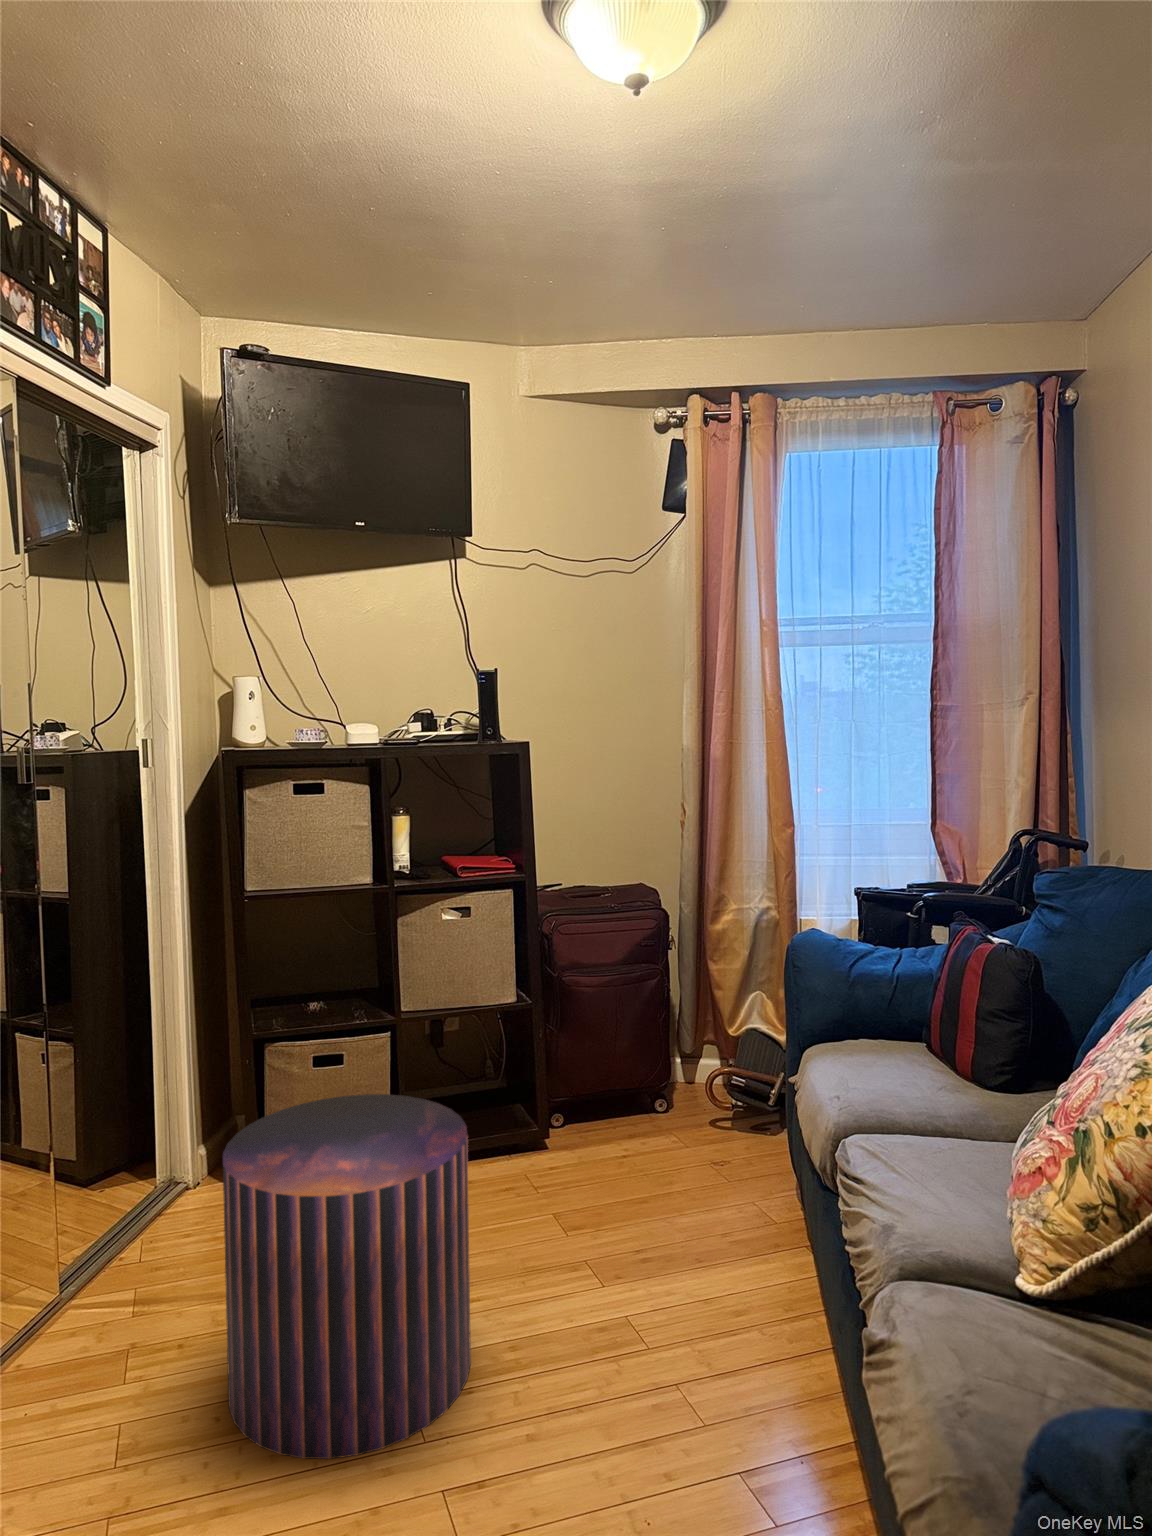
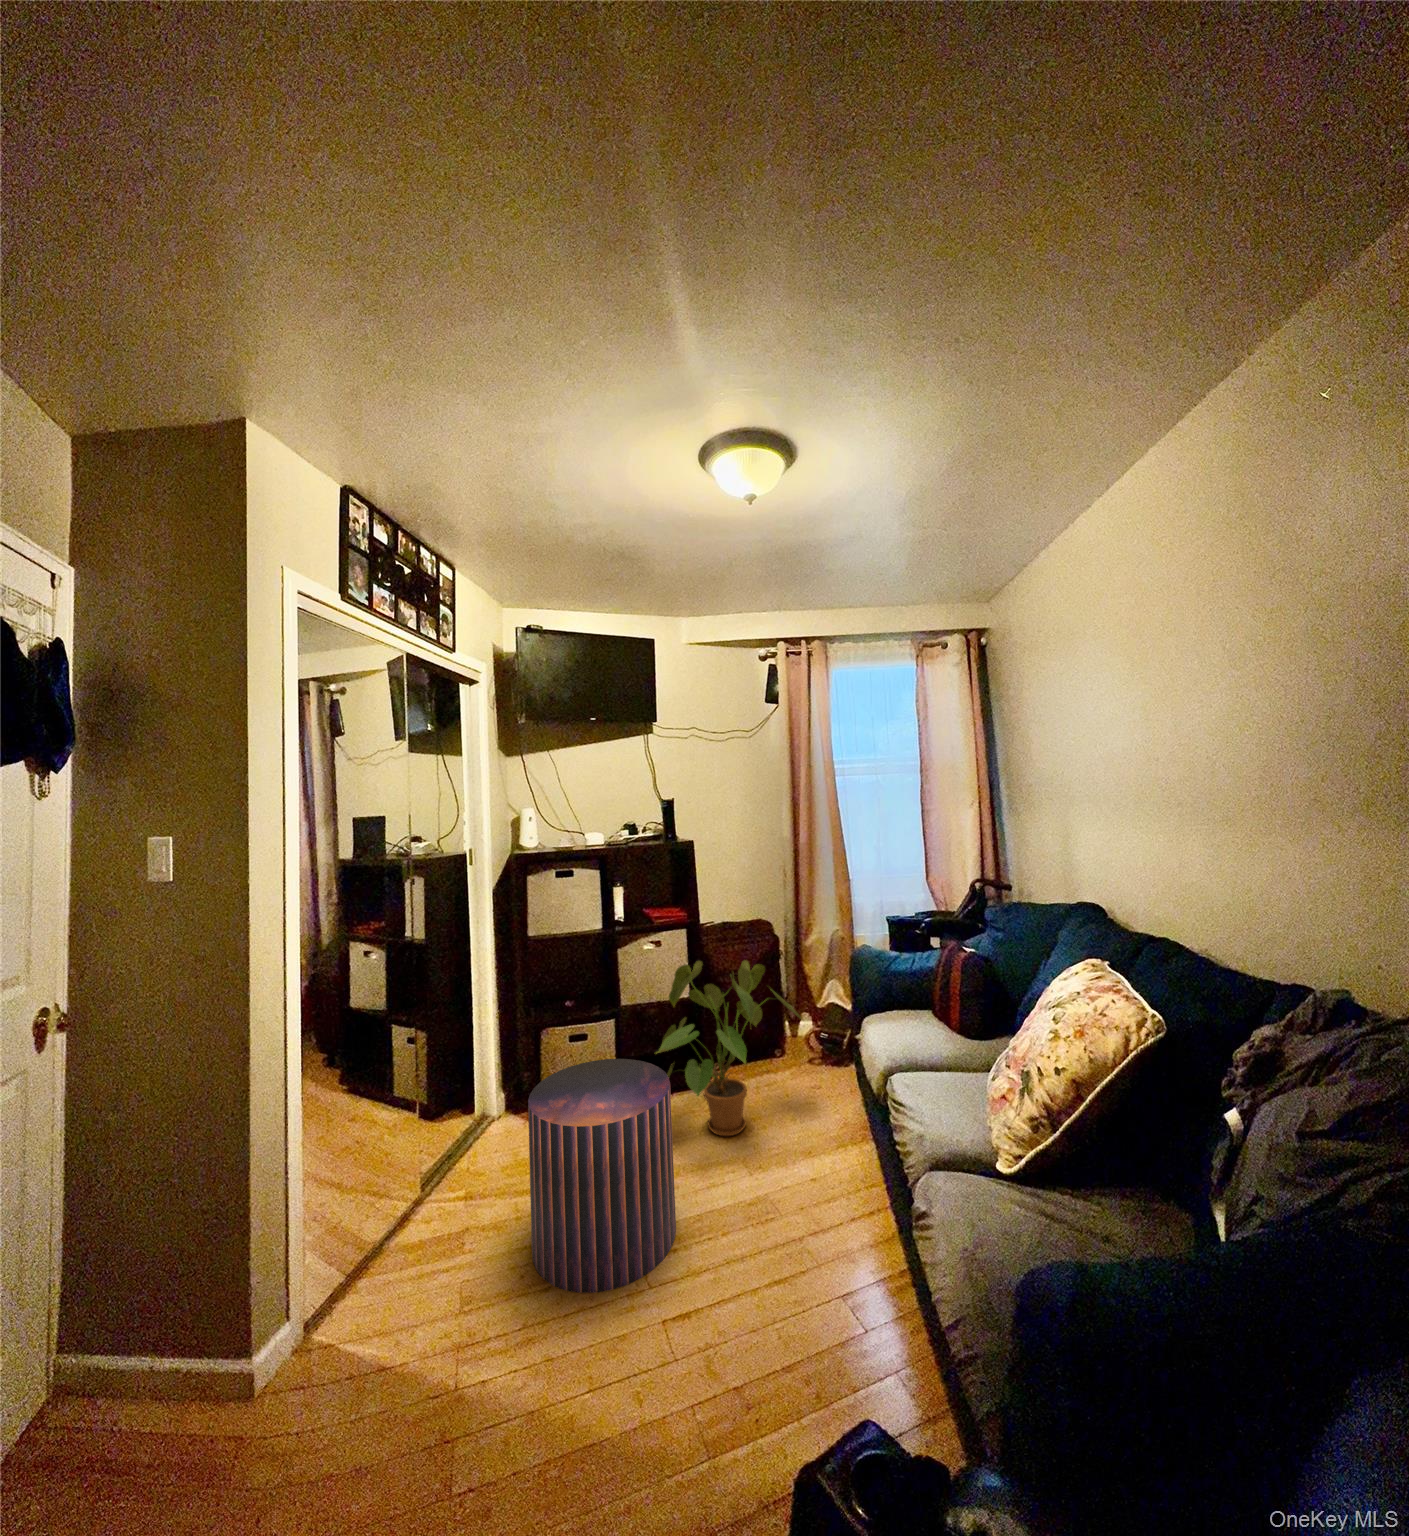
house plant: none [452,947,712,1227] -> present [656,960,801,1136]

